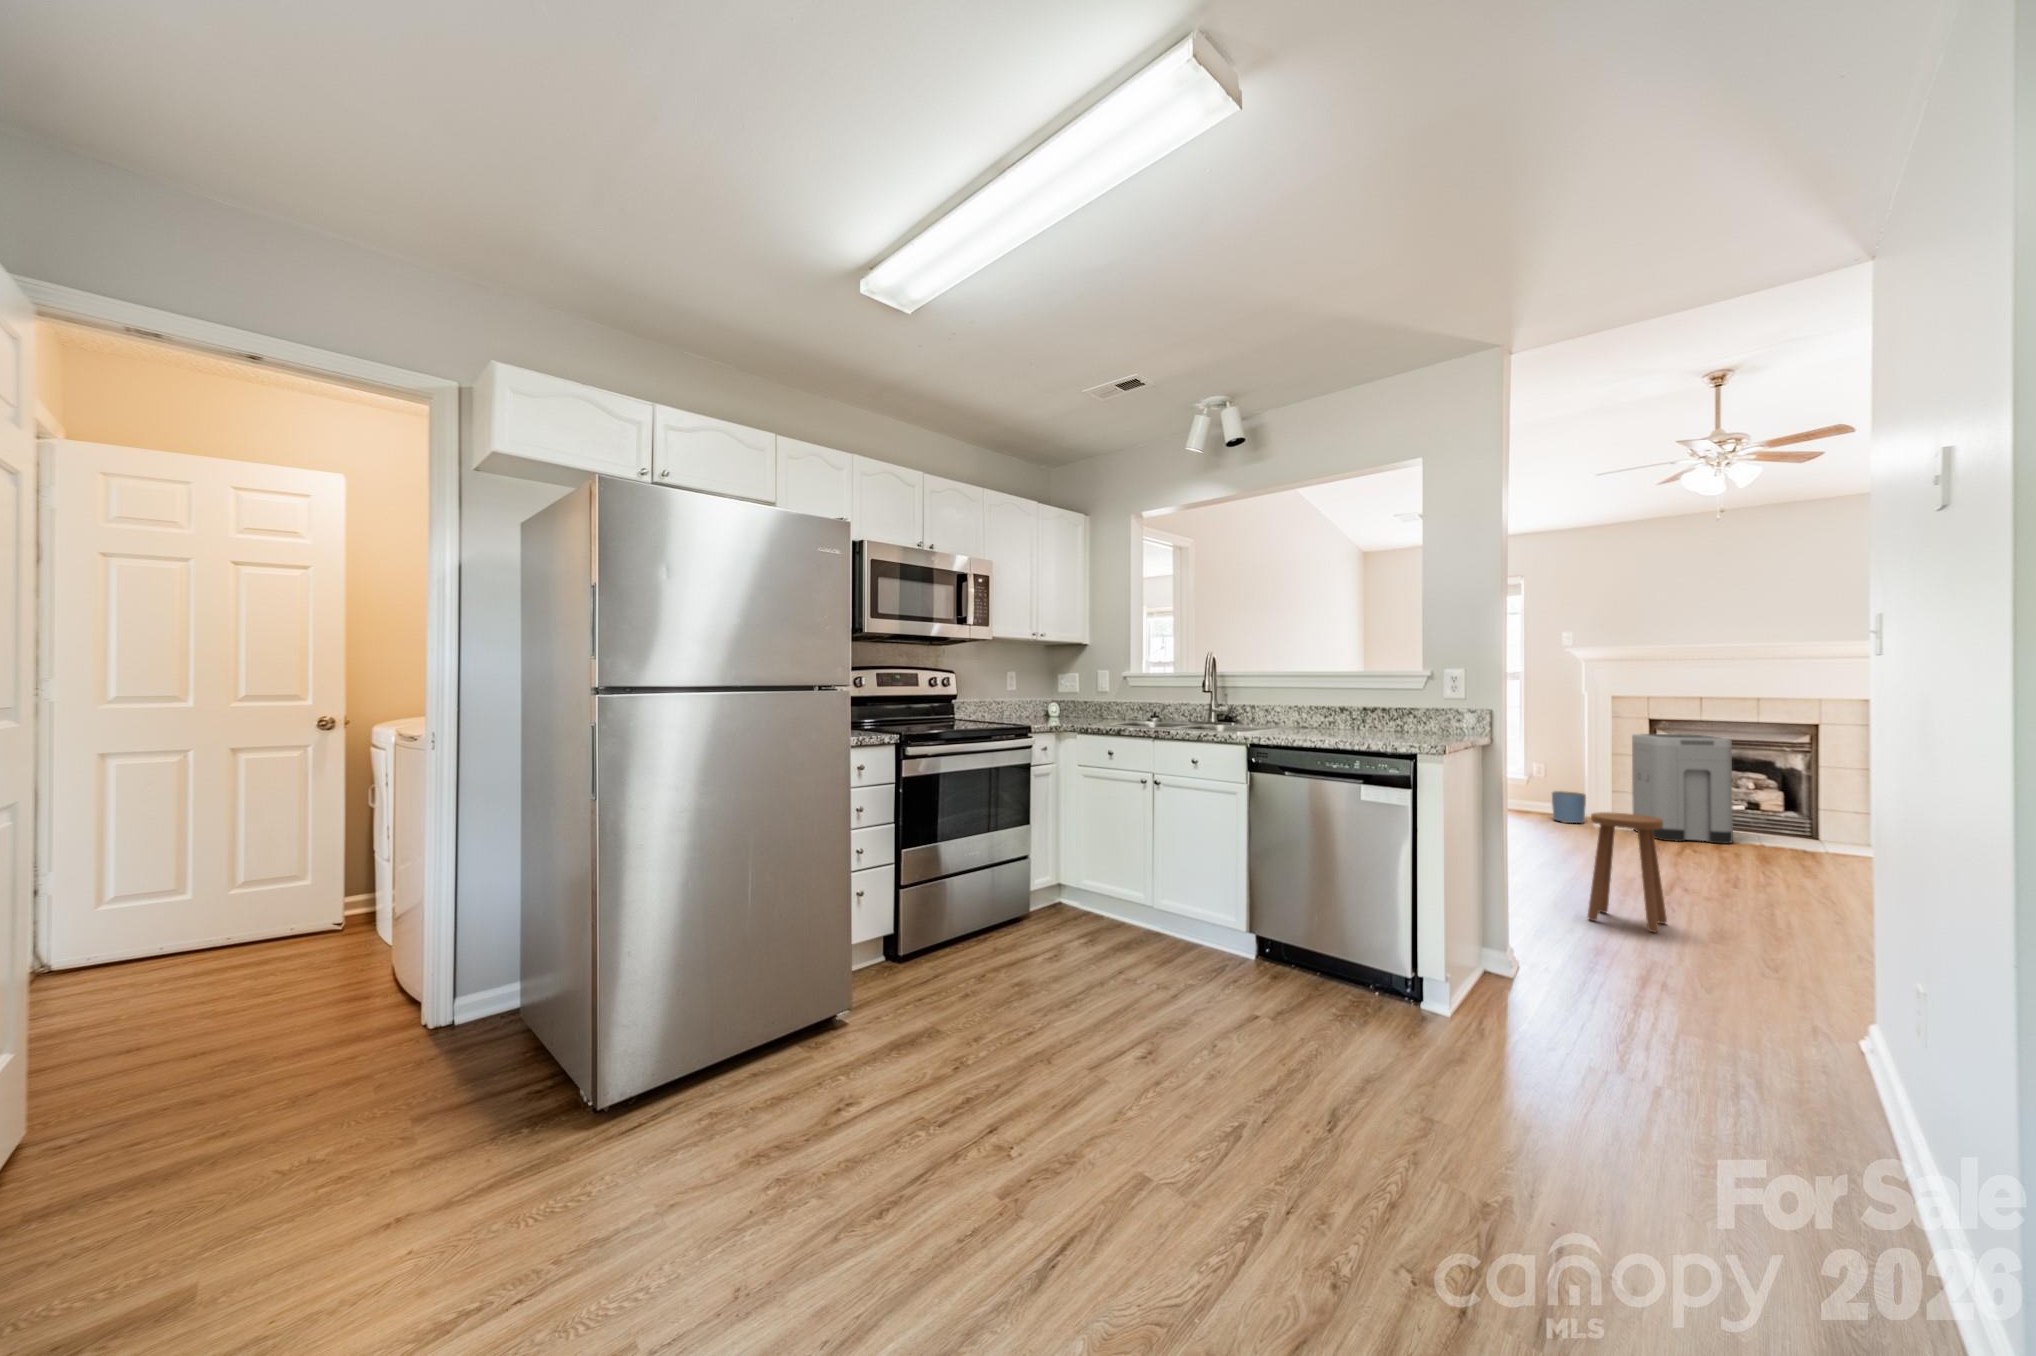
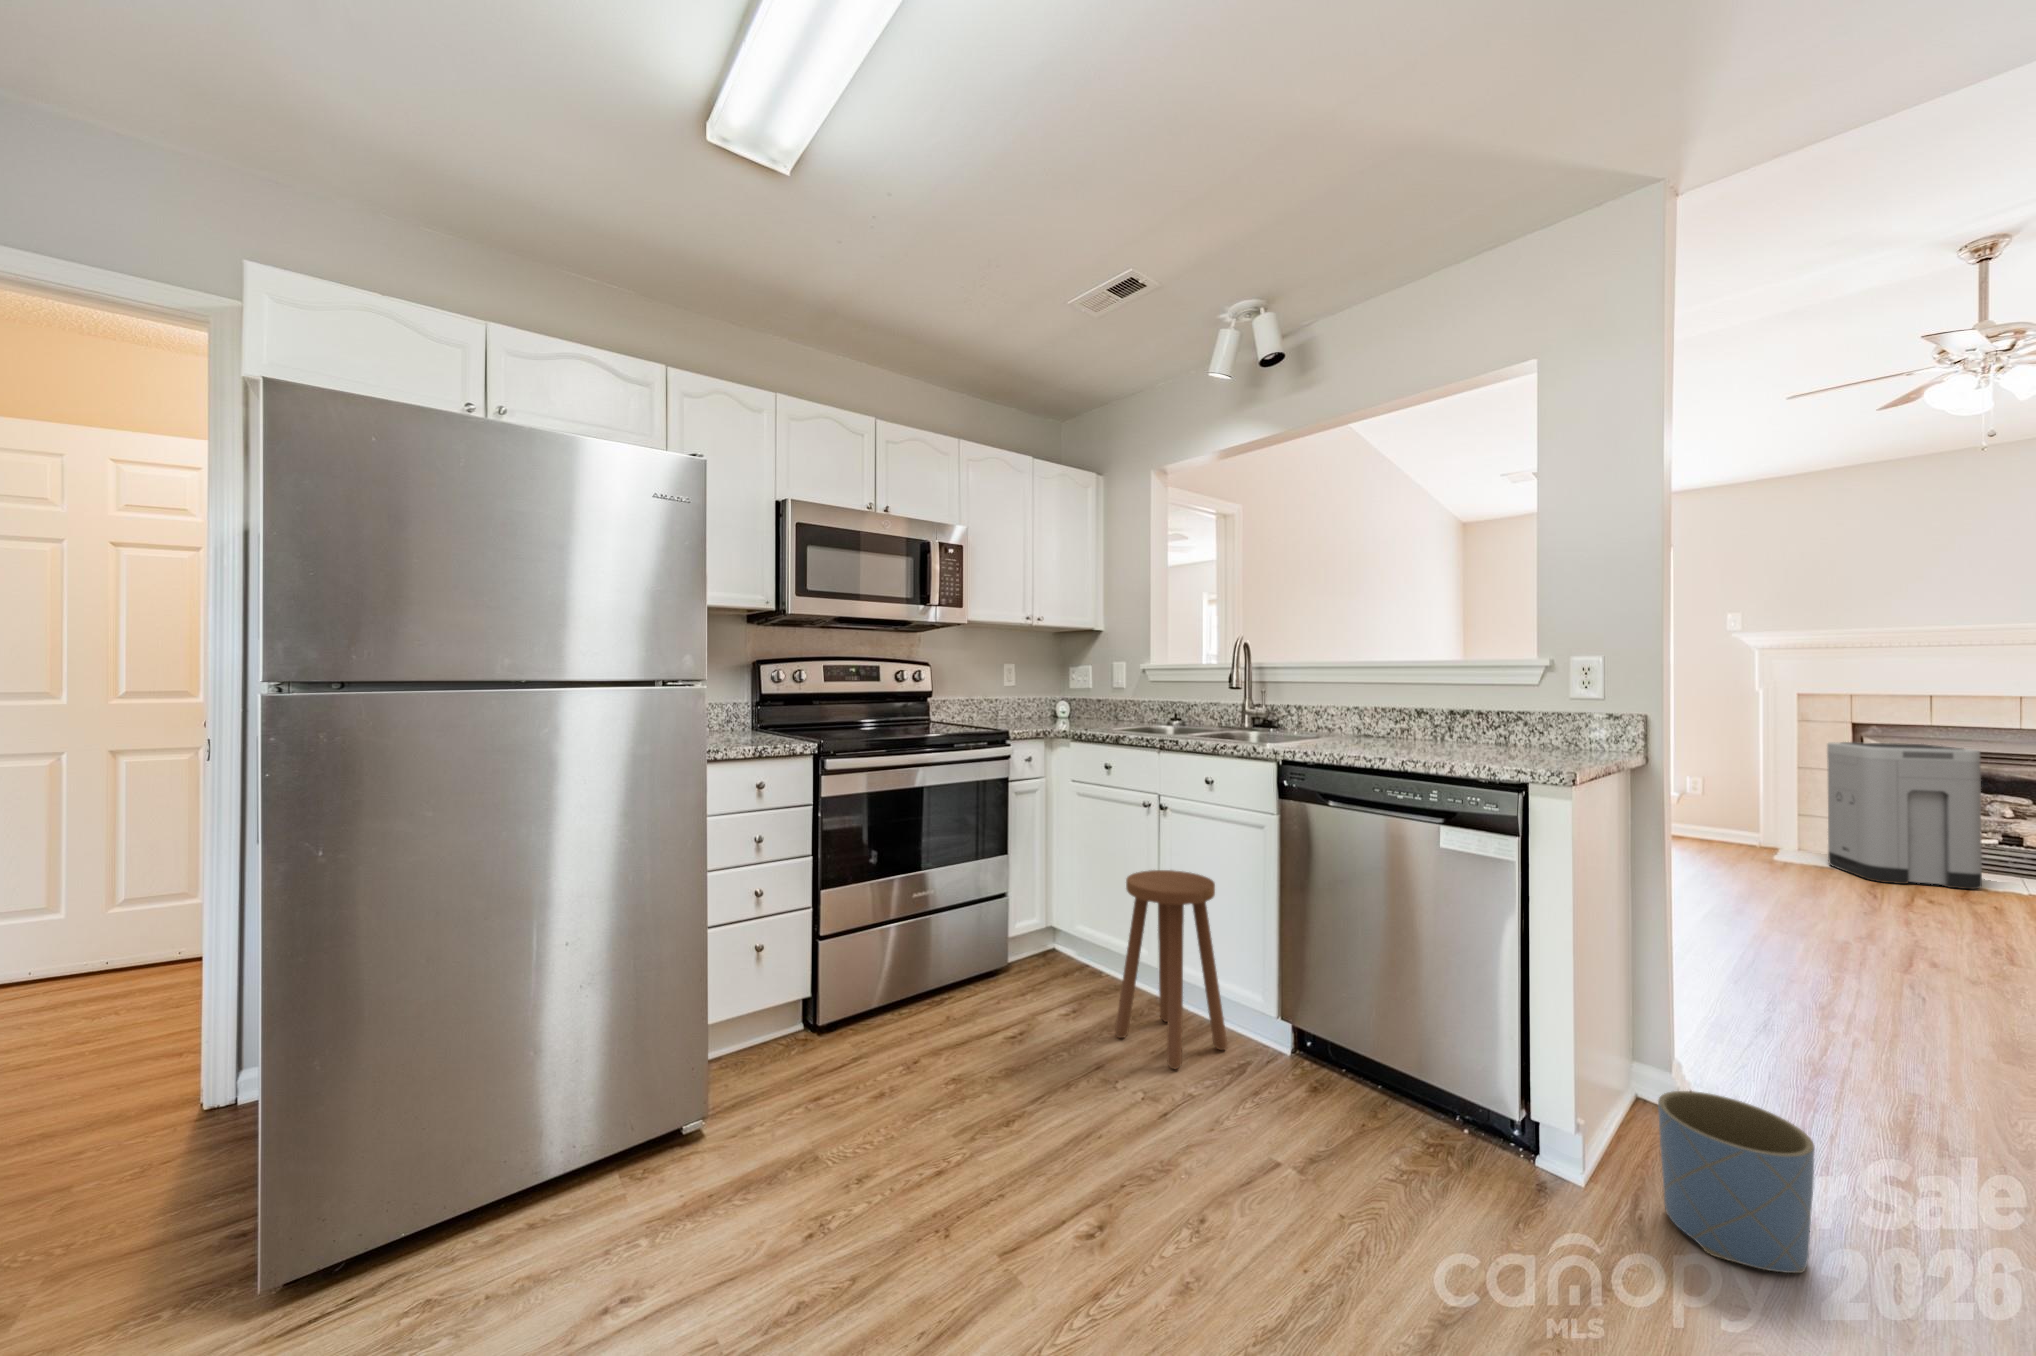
planter: present [1552,791,1586,823] -> present [1658,1091,1815,1273]
stool: present [1588,812,1667,932] -> present [1115,870,1228,1069]

